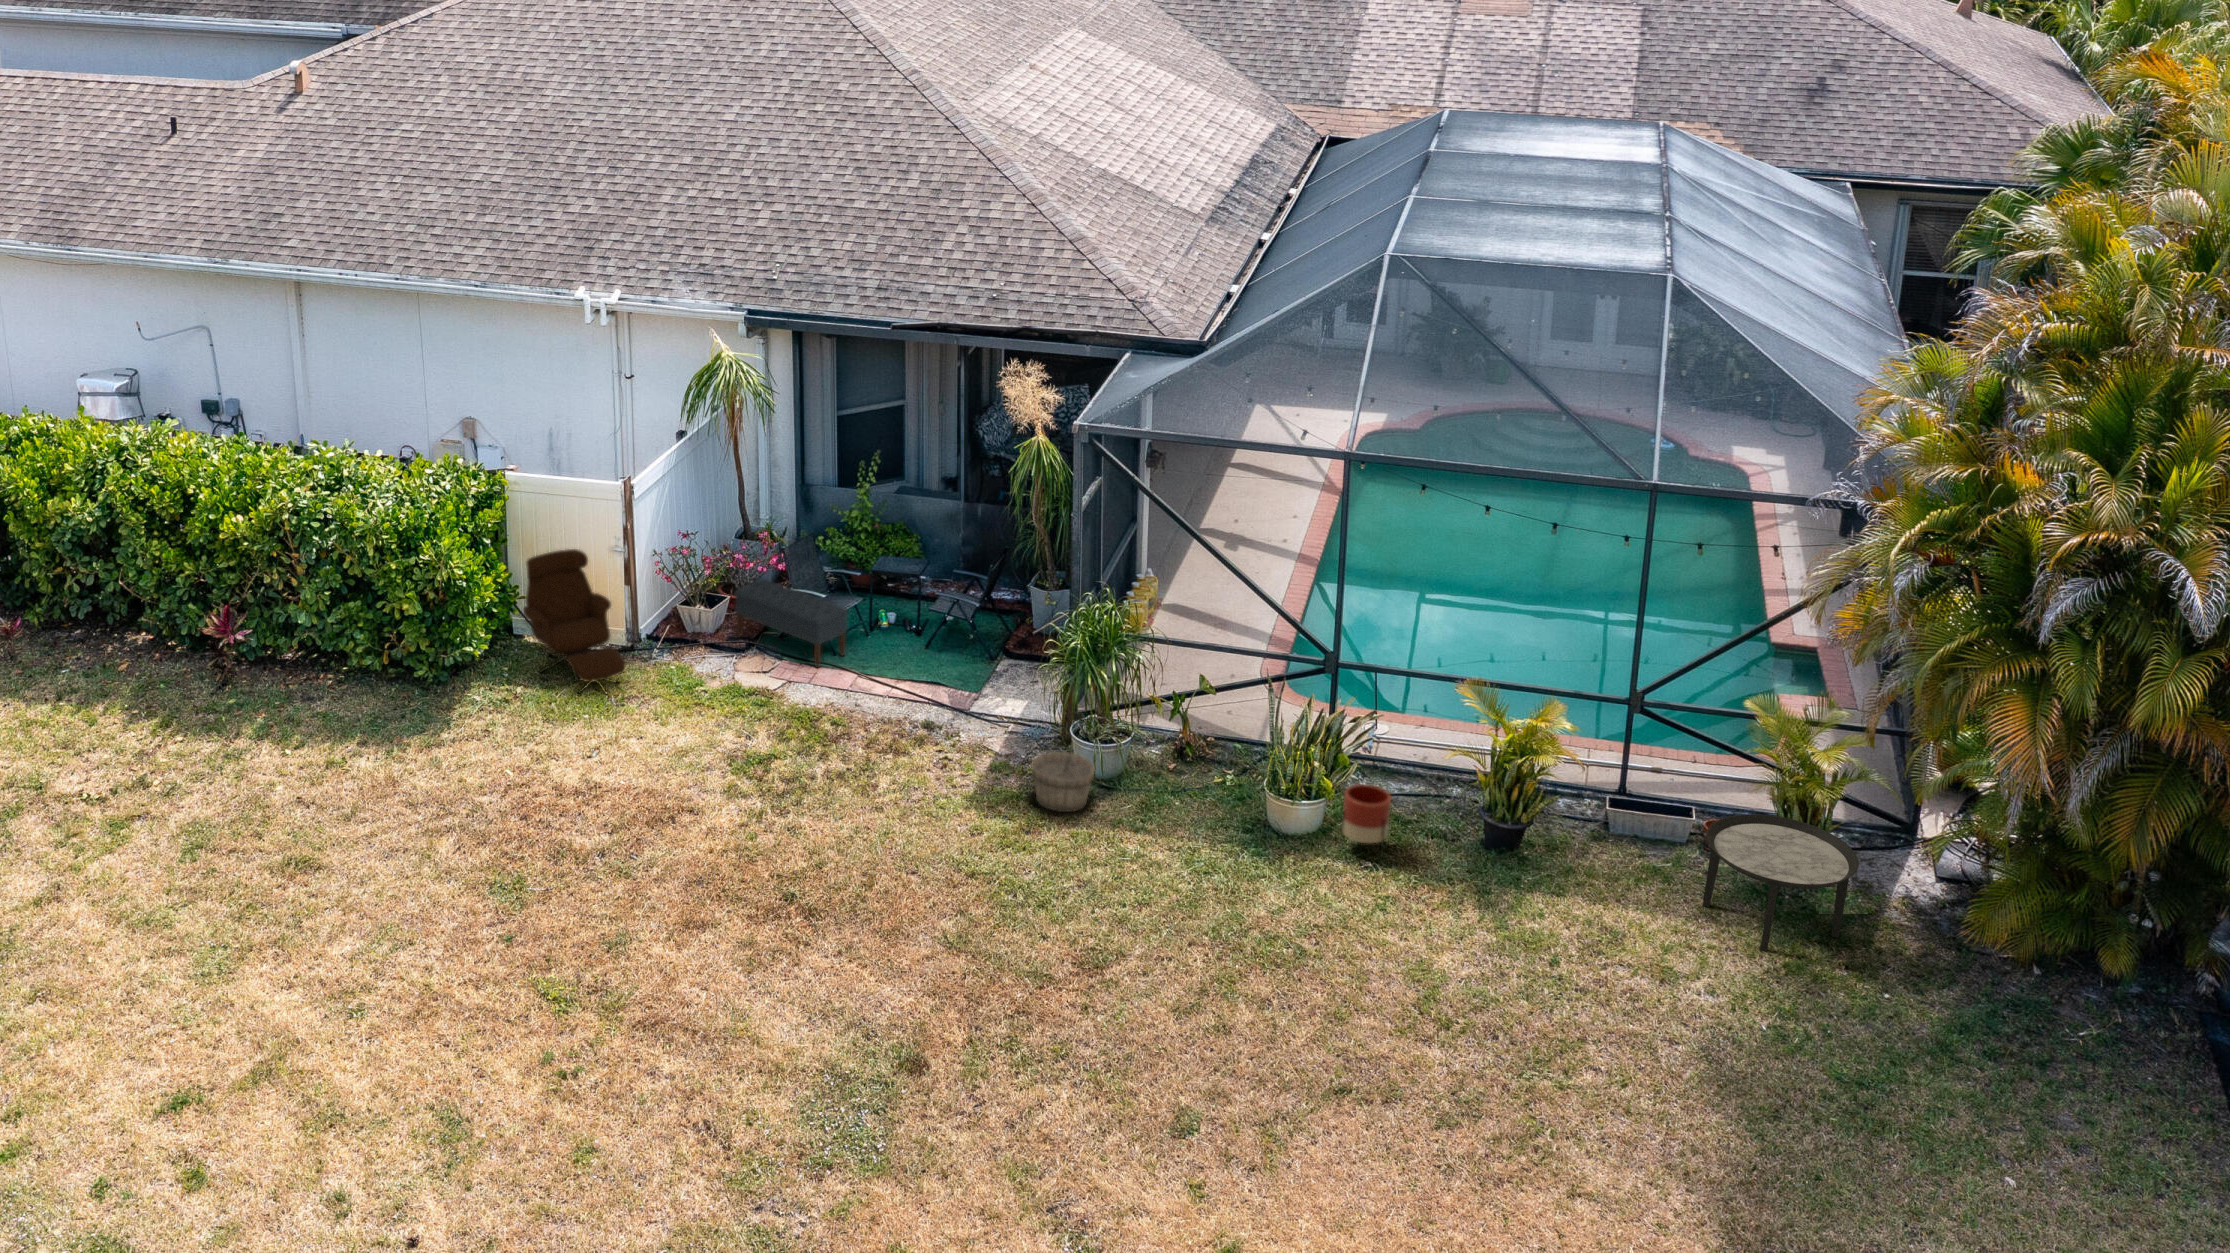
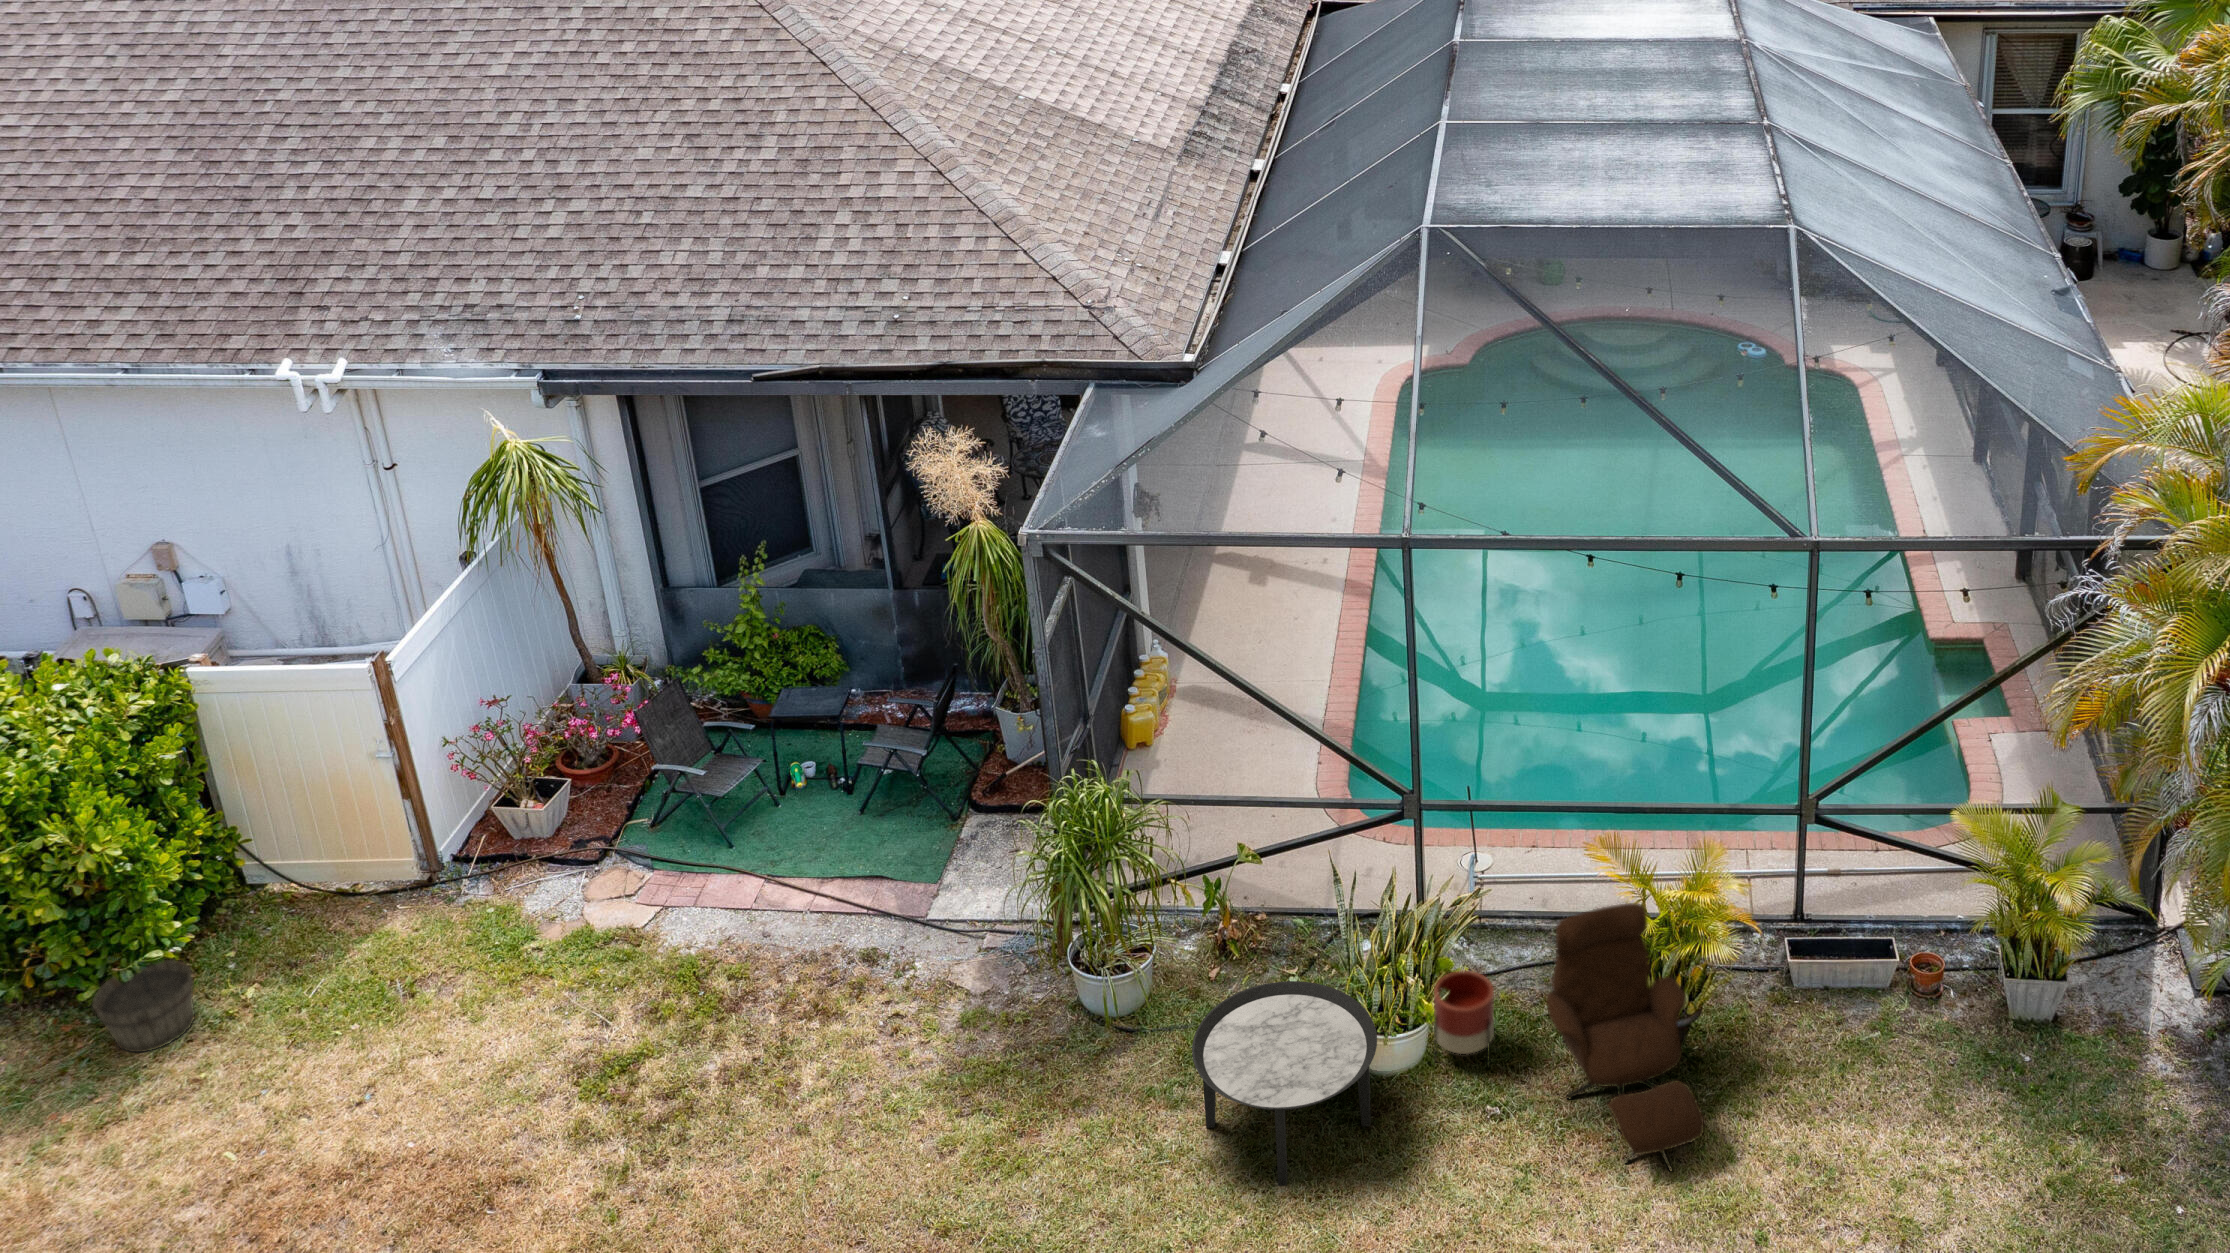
lounge chair: present [523,549,626,693] -> present [1546,903,1704,1171]
bench: present [734,579,848,668] -> none [580,740,752,865]
wooden bucket: present [1032,752,1095,812] -> present [93,960,195,1052]
round table: present [1703,814,1859,951] -> present [1192,981,1377,1186]

